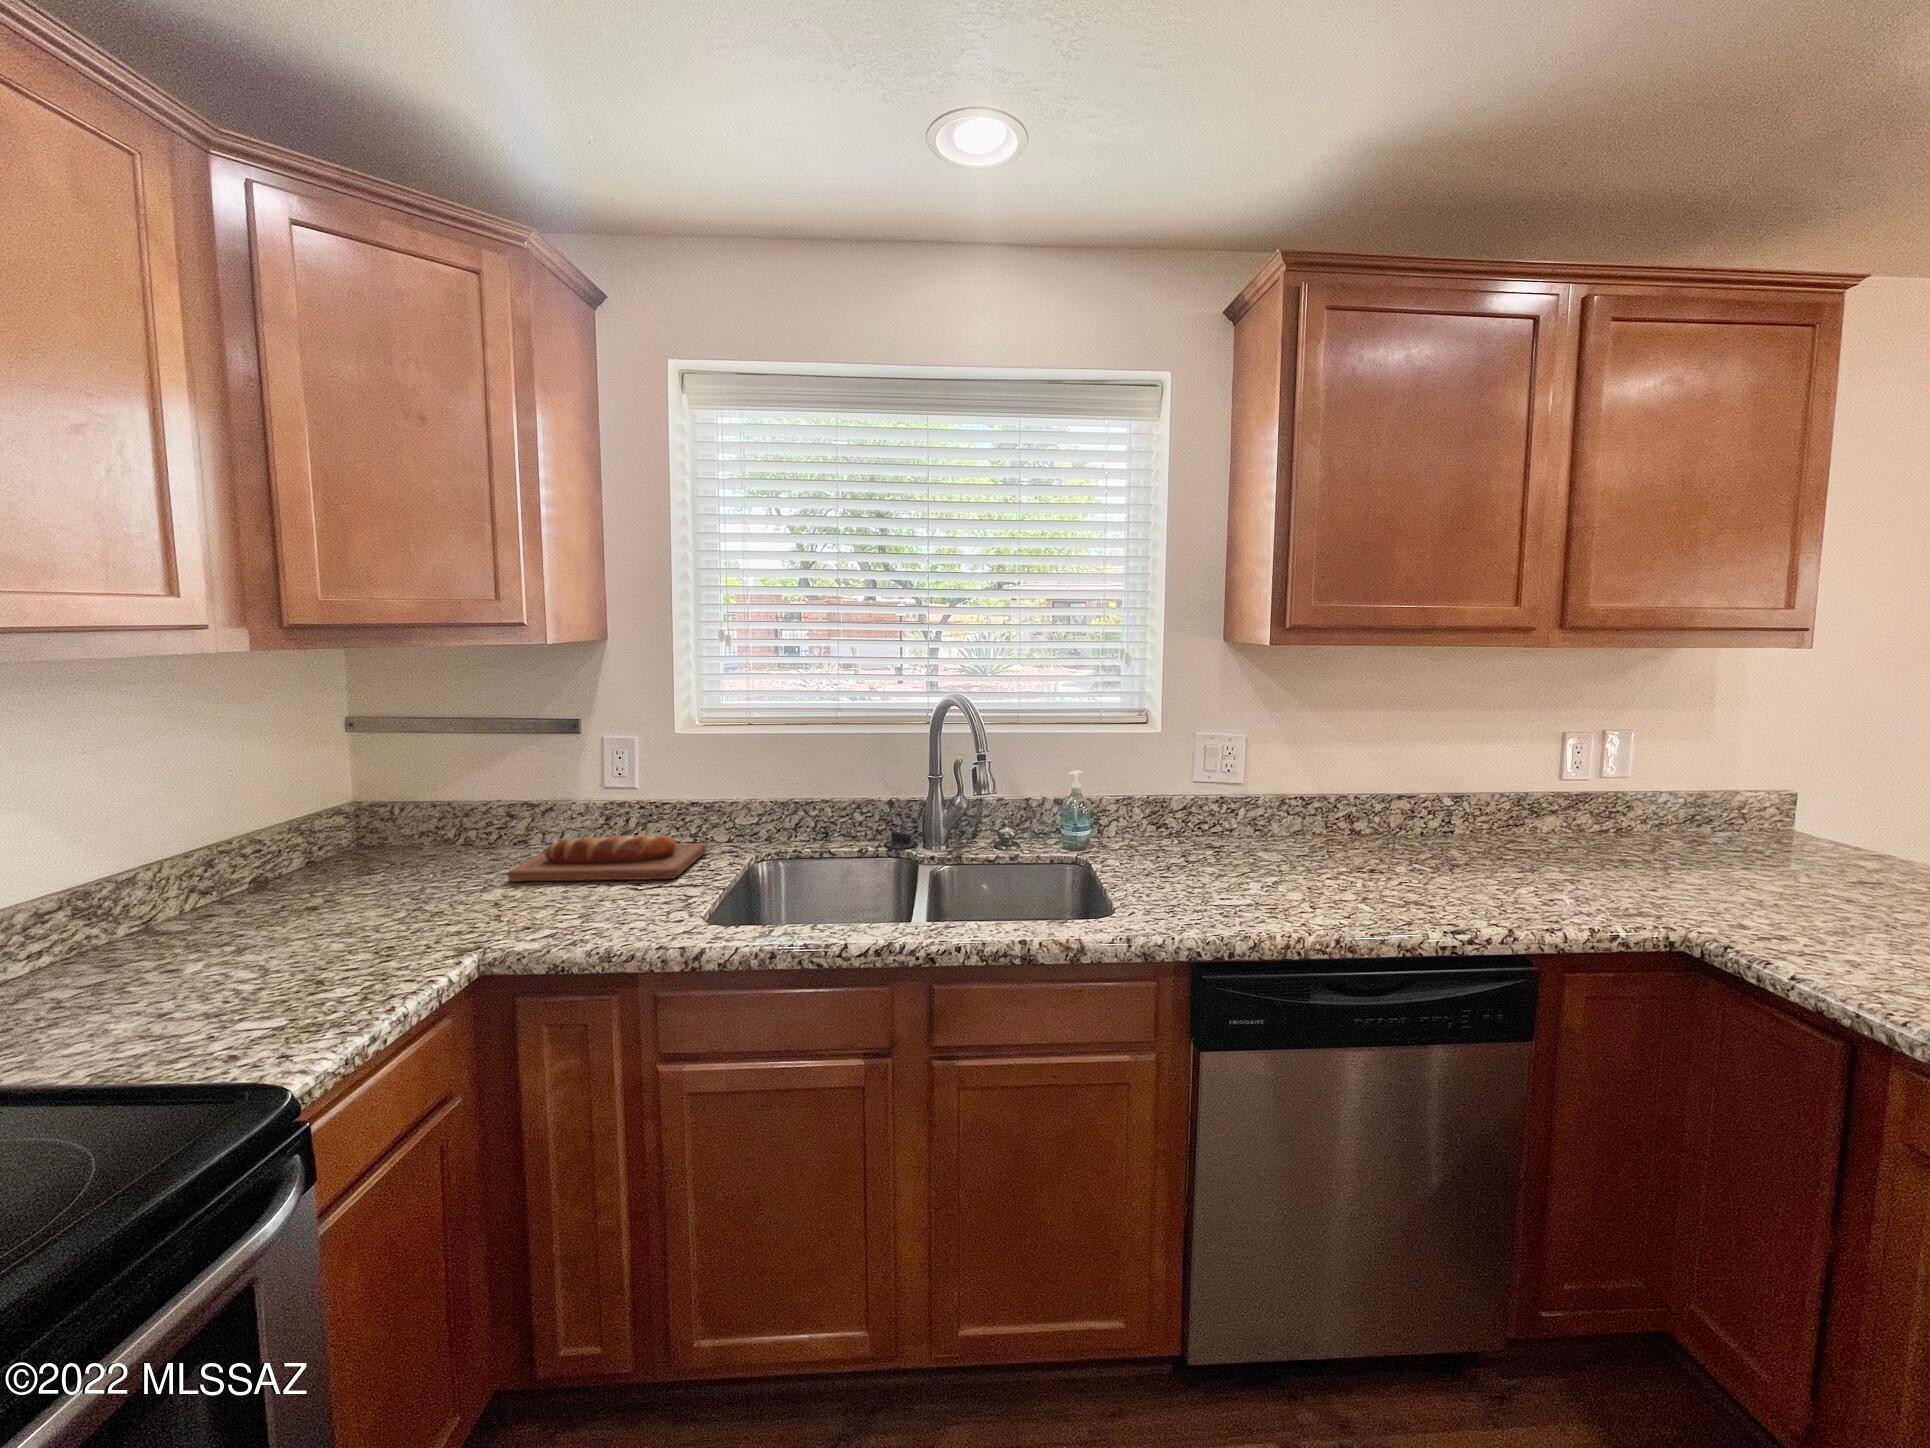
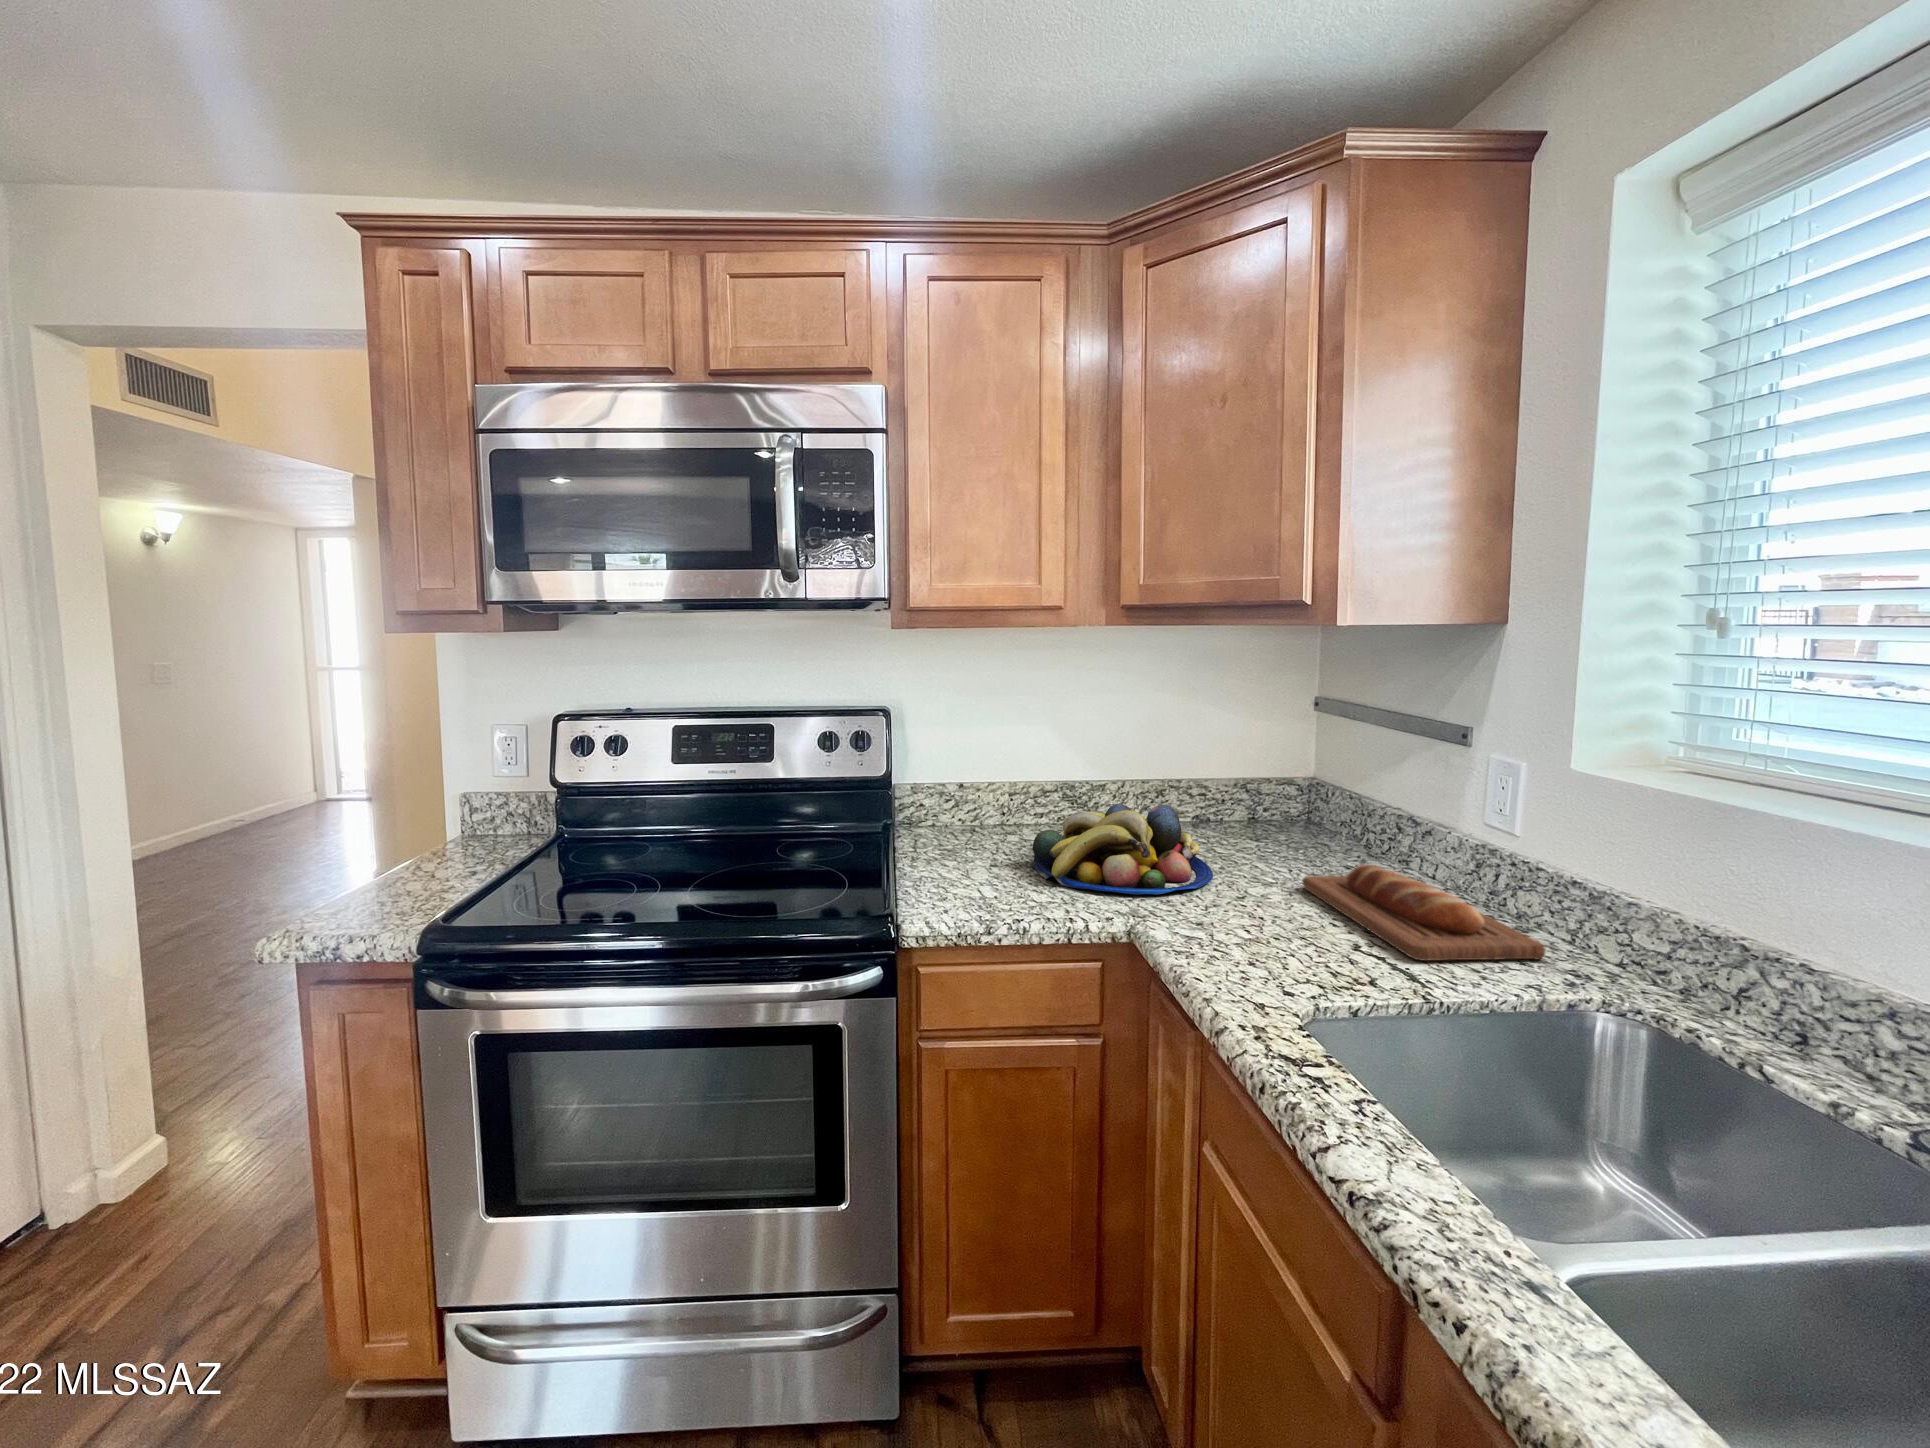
fruit bowl: none [188,854,449,987] -> present [1030,804,1213,894]

